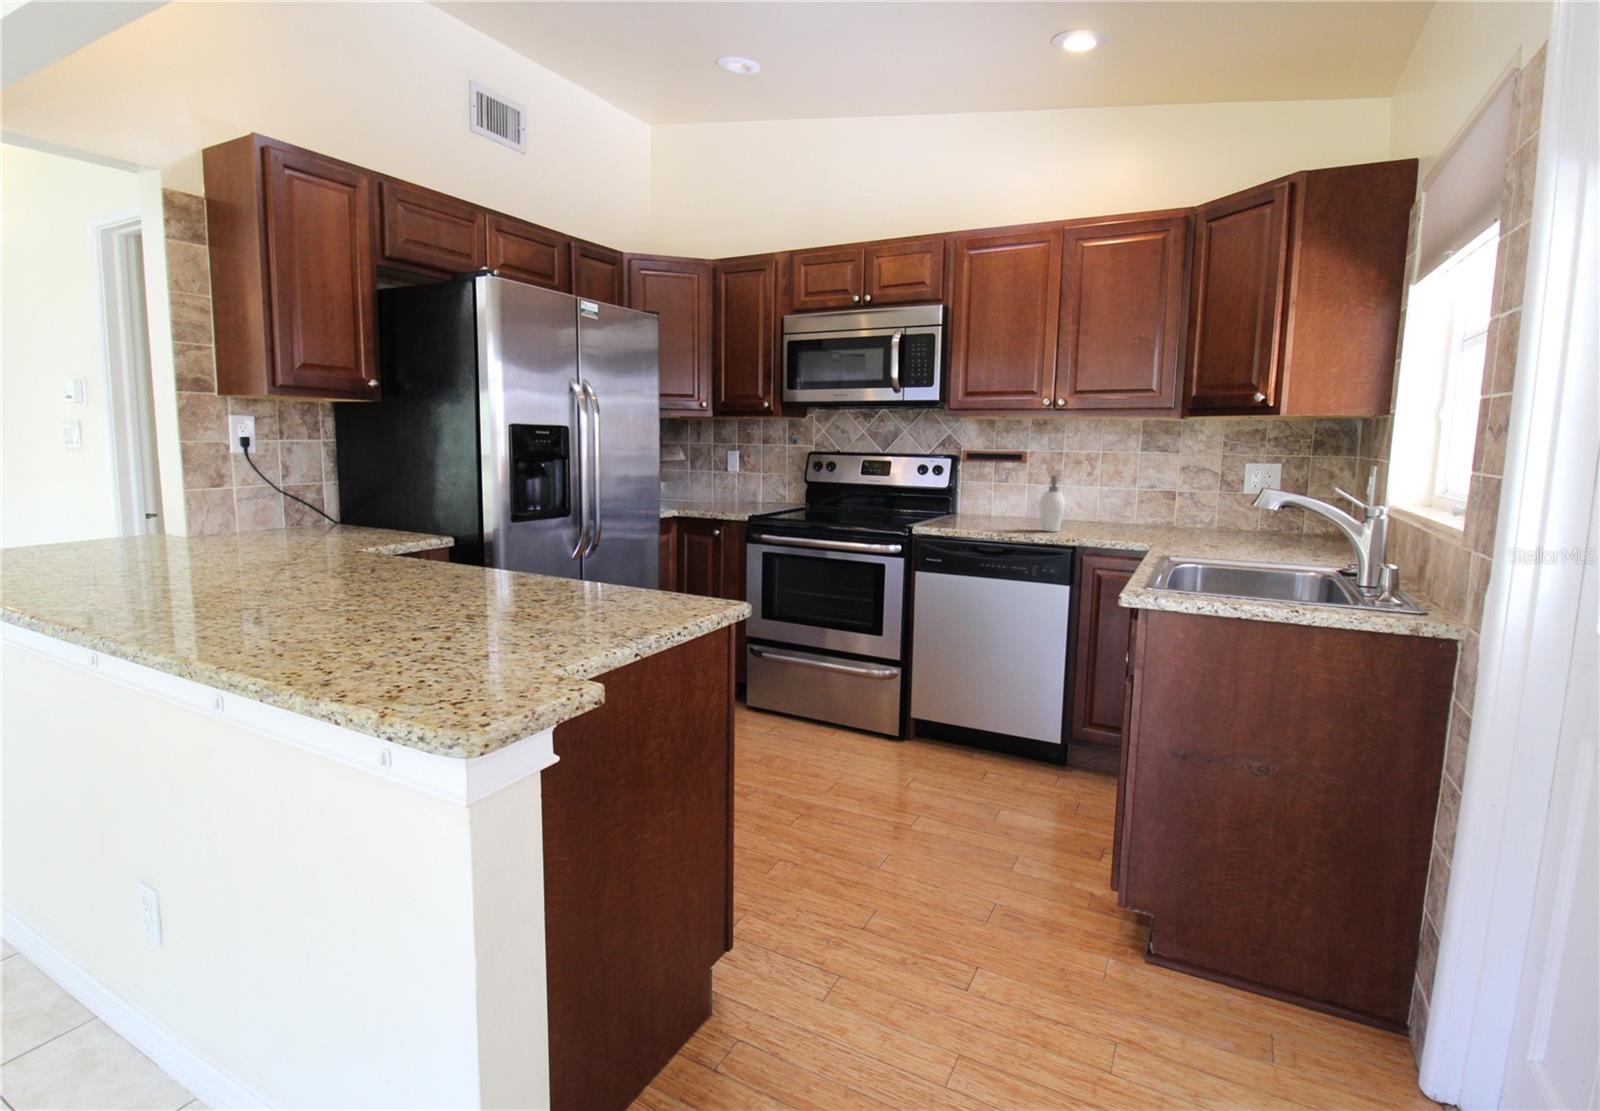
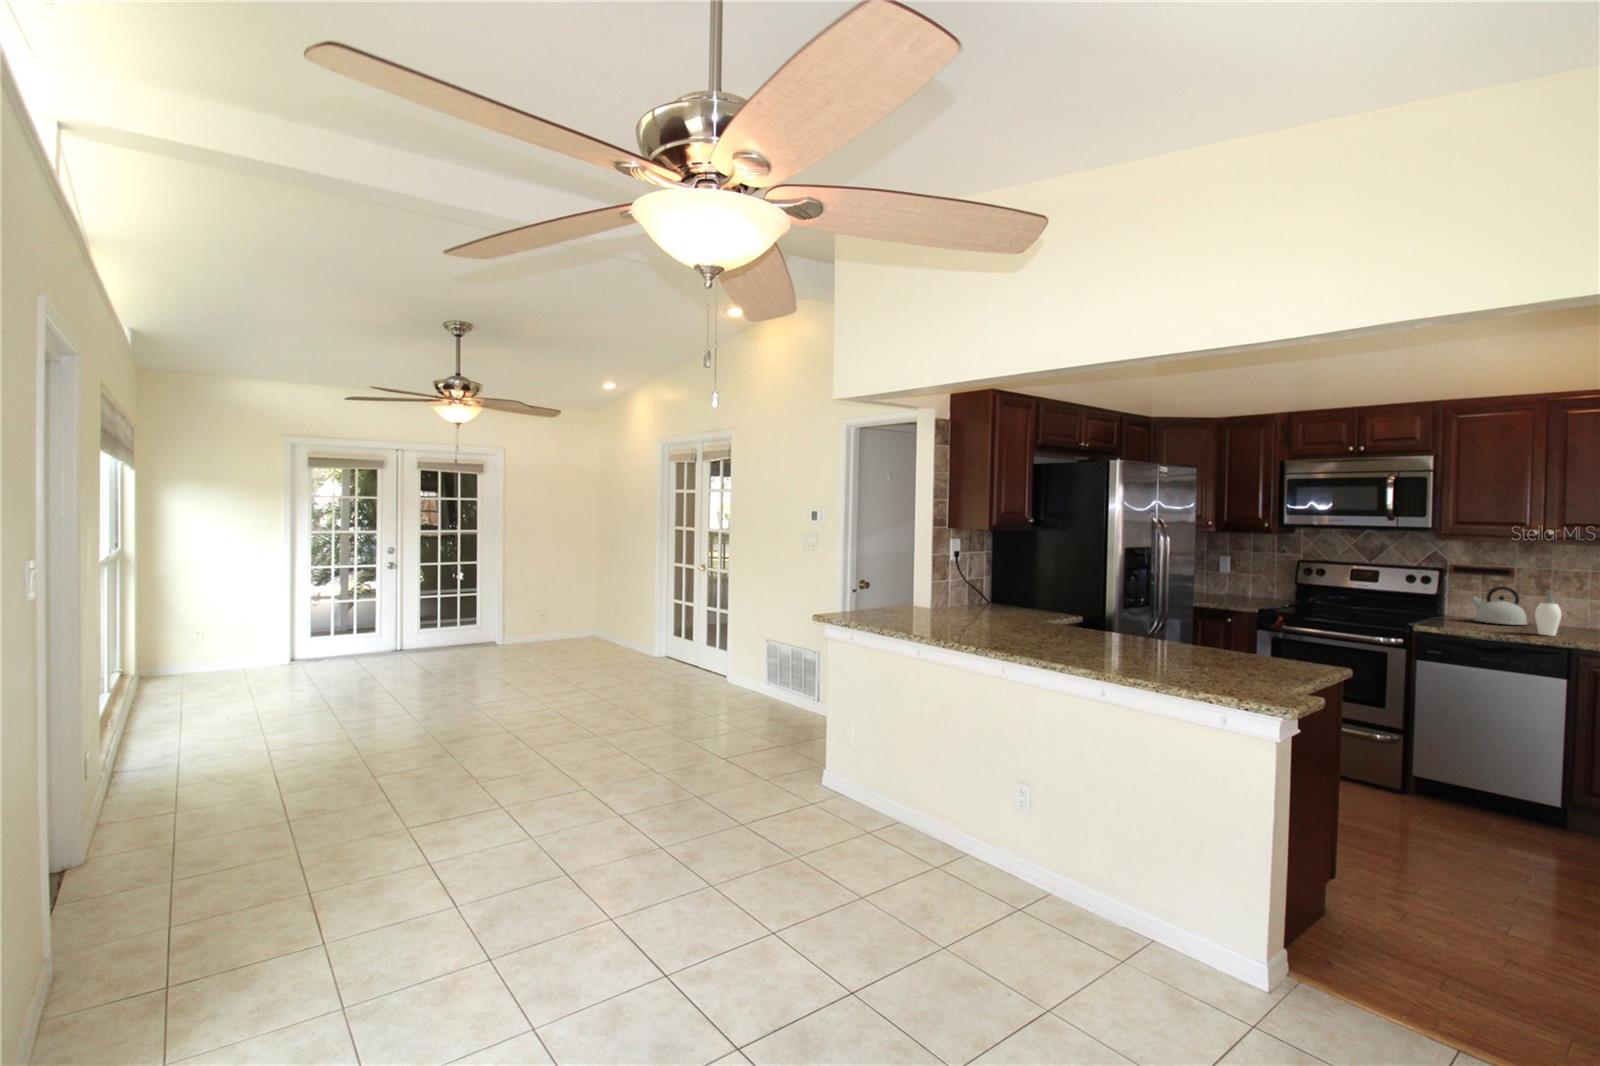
kettle: none [979,474,1034,520] -> present [1470,586,1527,625]

